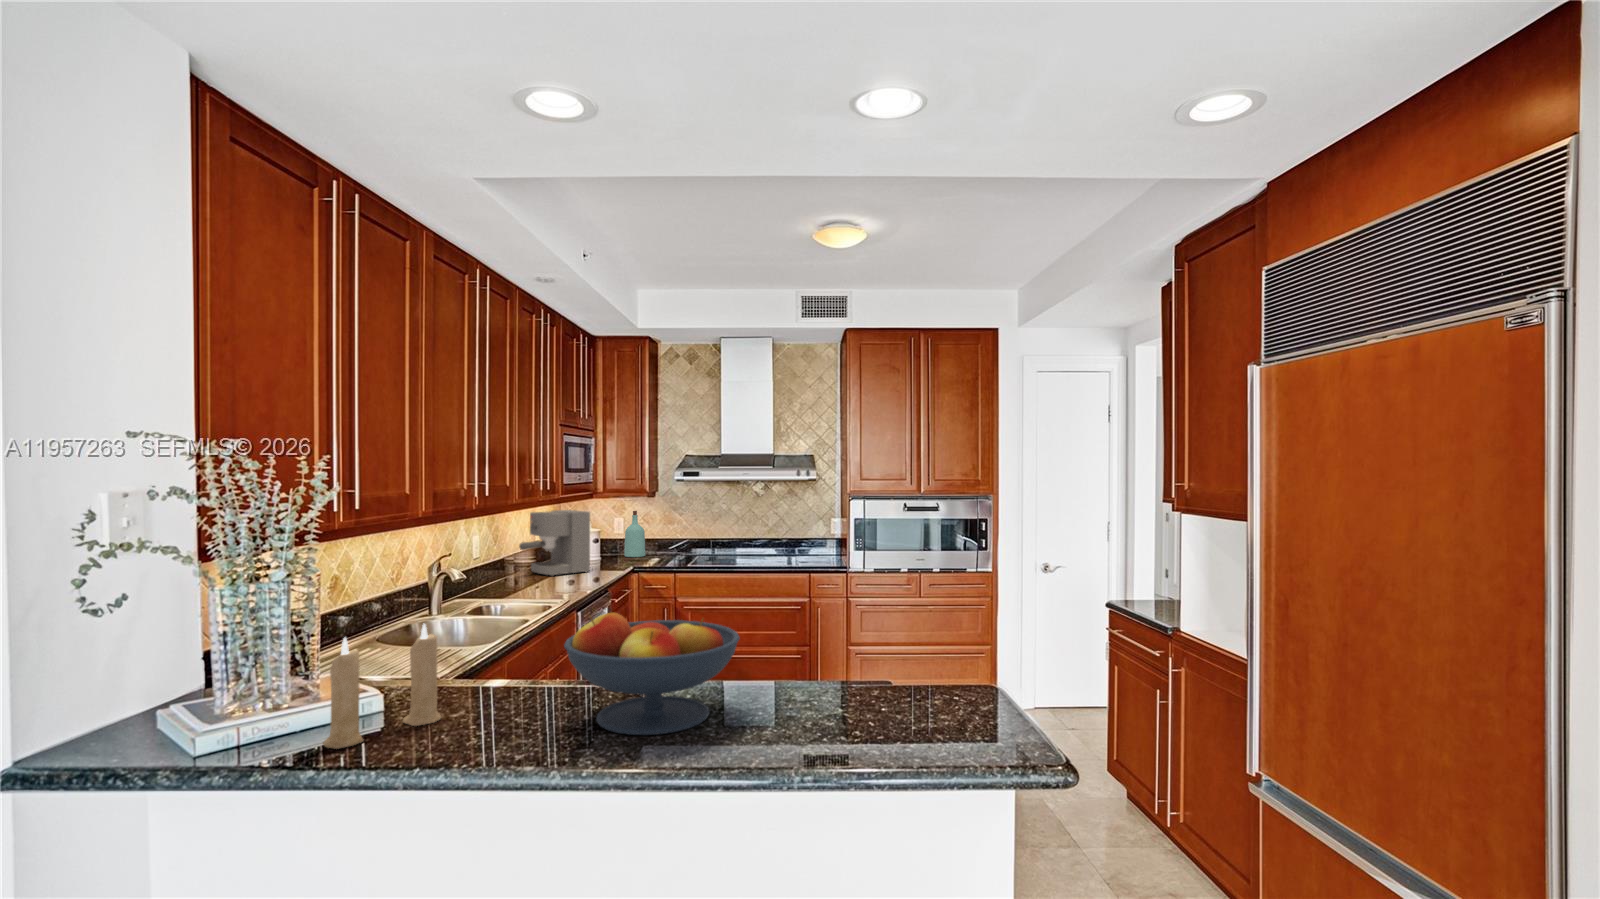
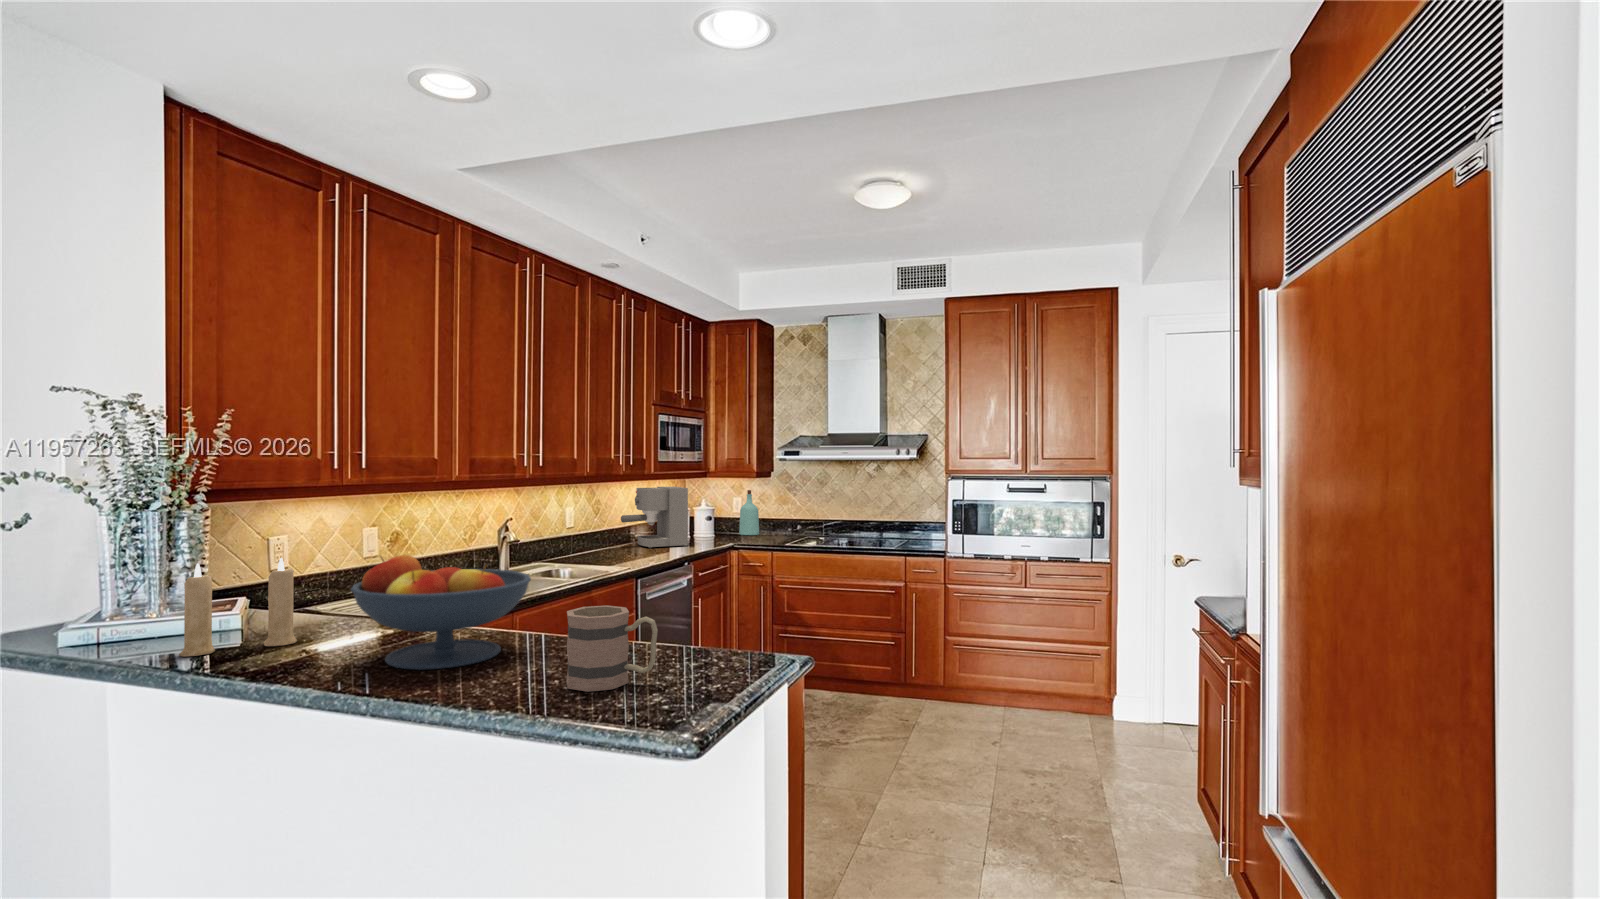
mug: none [840,652,925,739] -> present [566,605,658,692]

